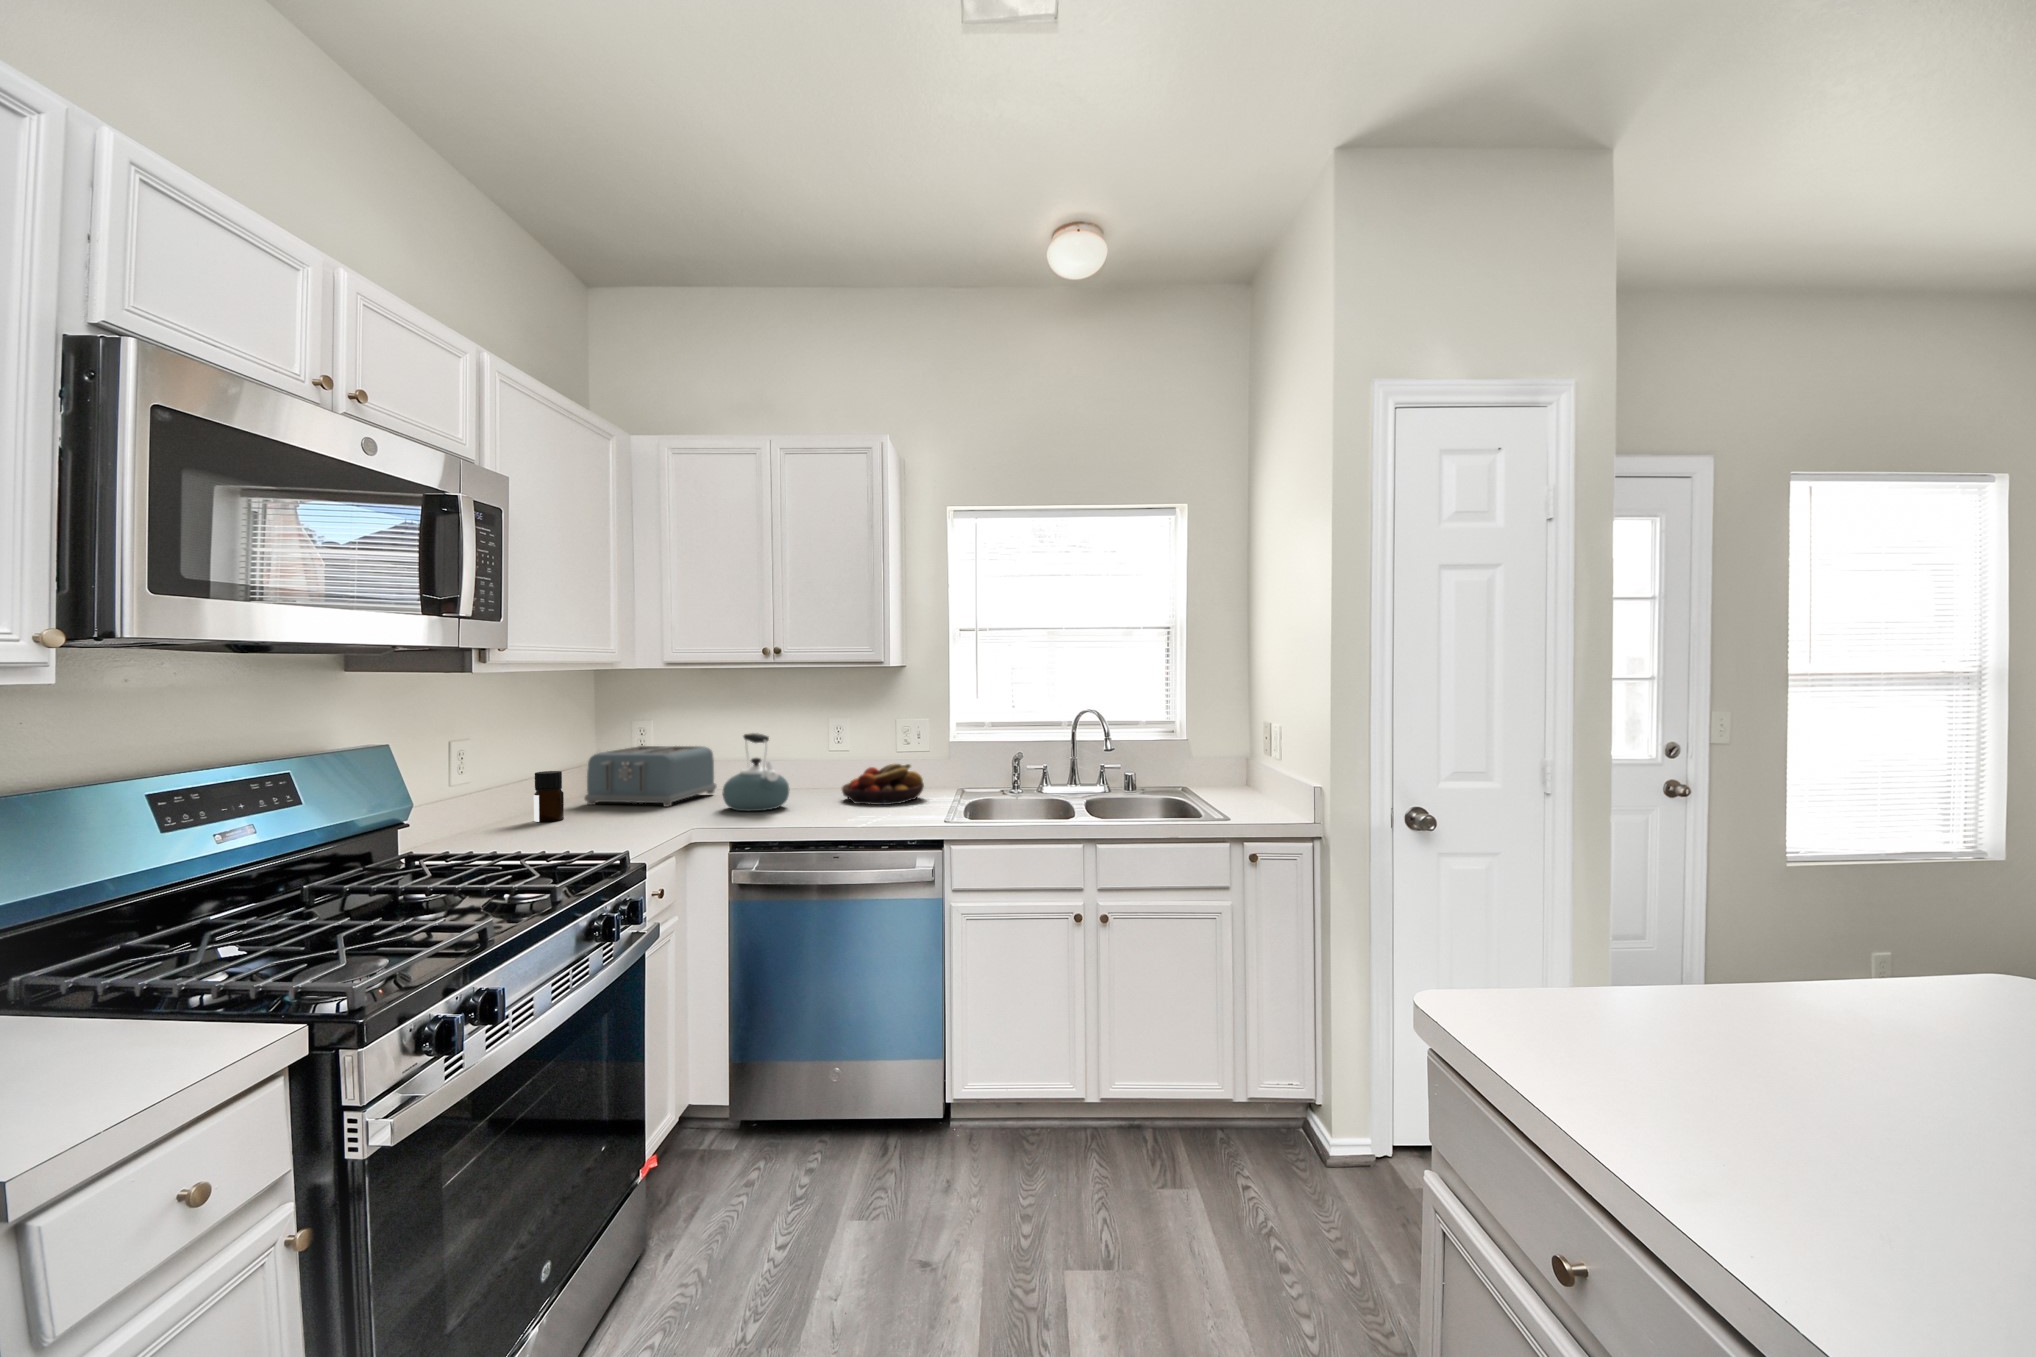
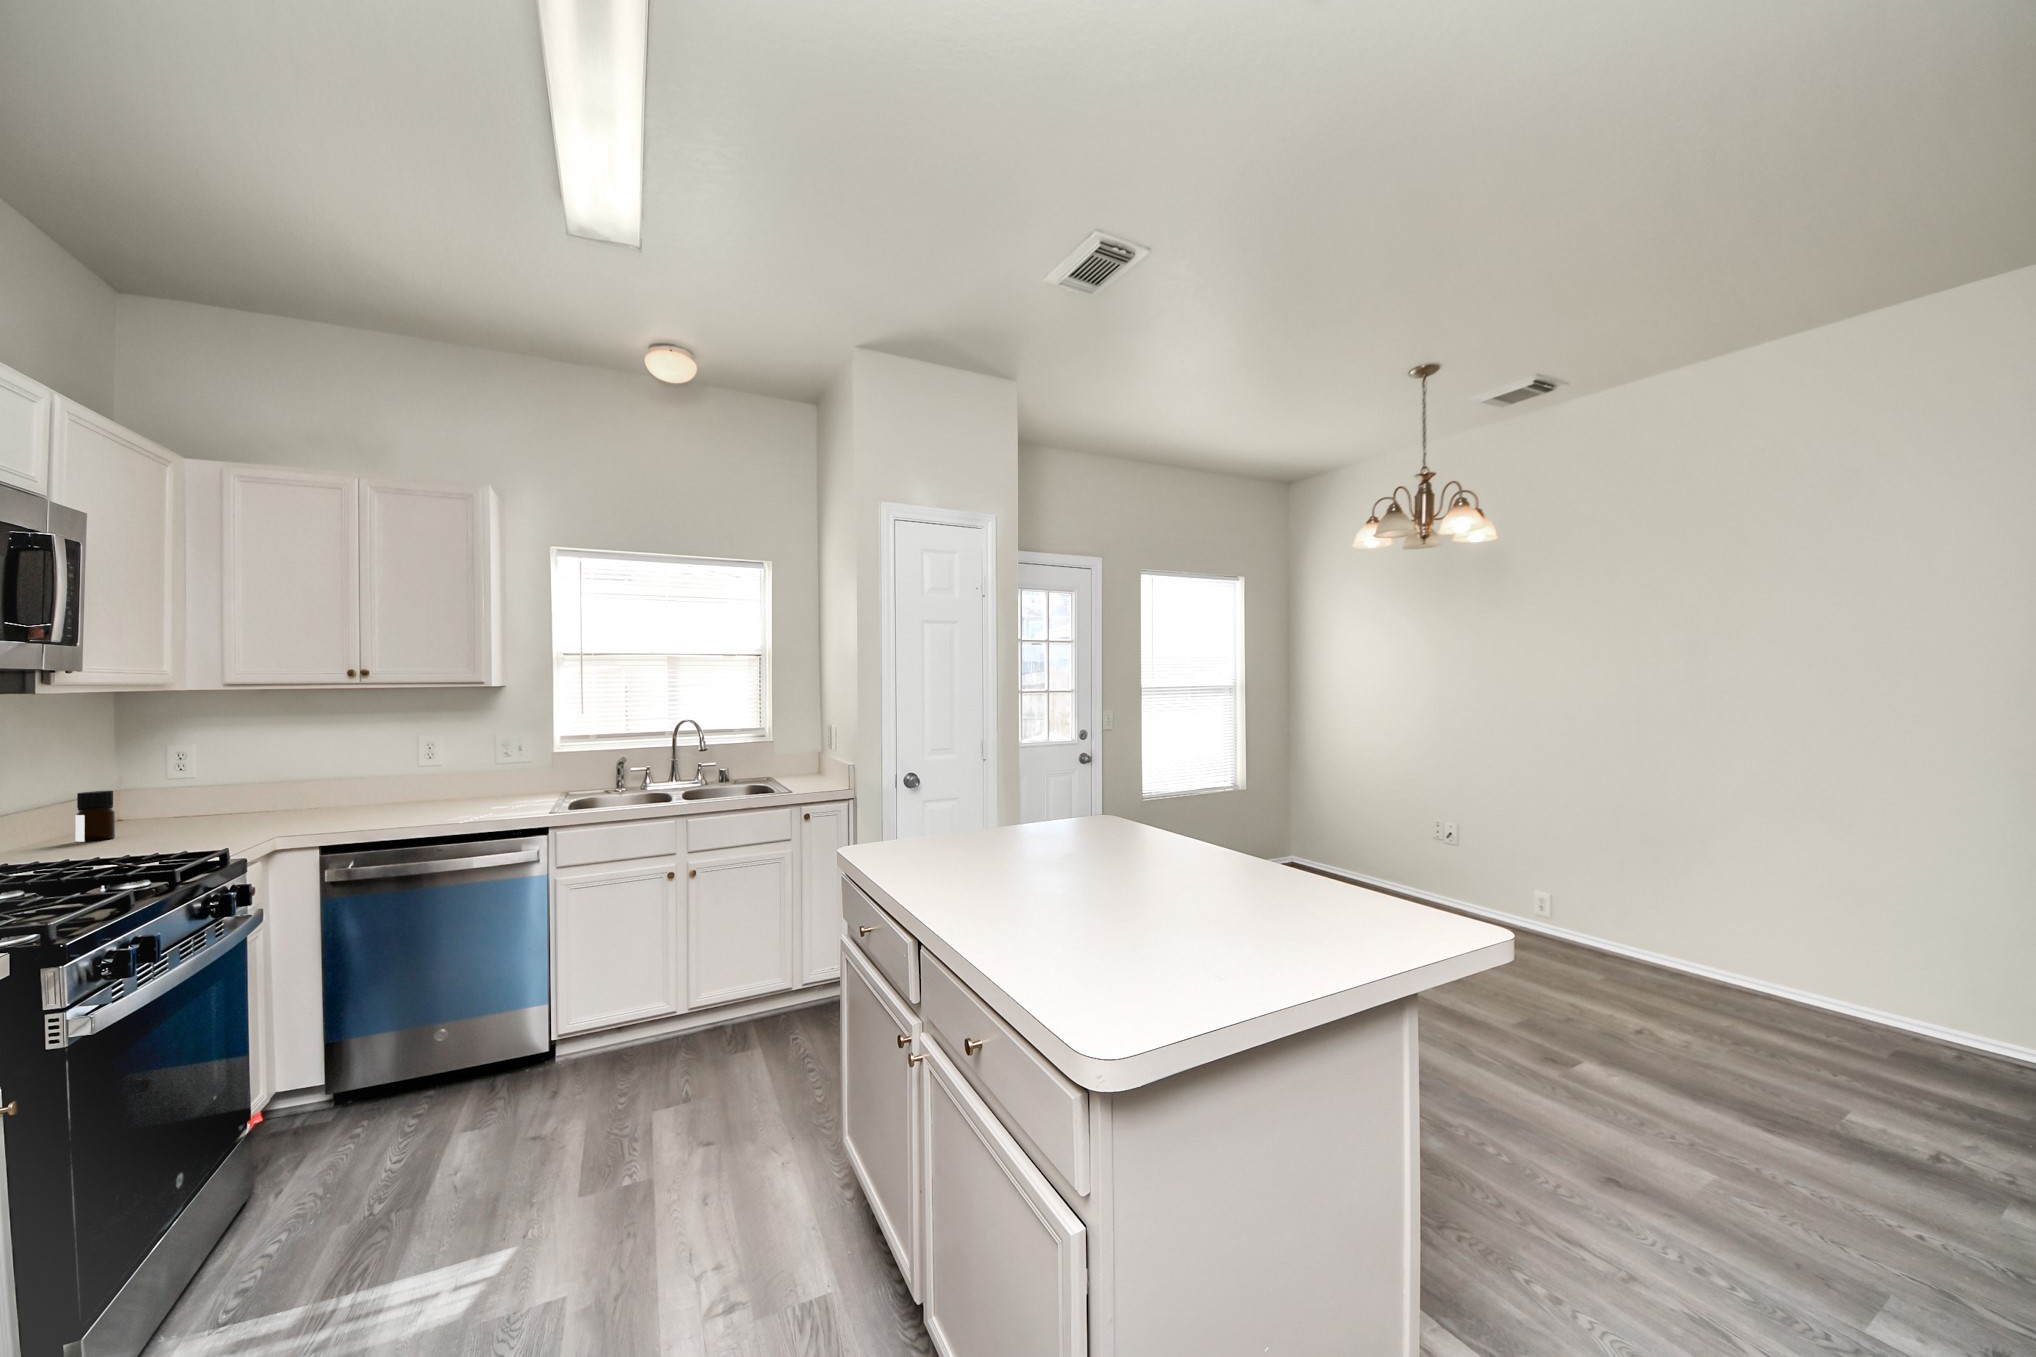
kettle: present [722,733,789,811] -> none [310,748,385,819]
toaster: present [585,746,717,807] -> none [126,766,291,829]
fruit bowl: present [842,764,924,805] -> none [440,771,526,807]

